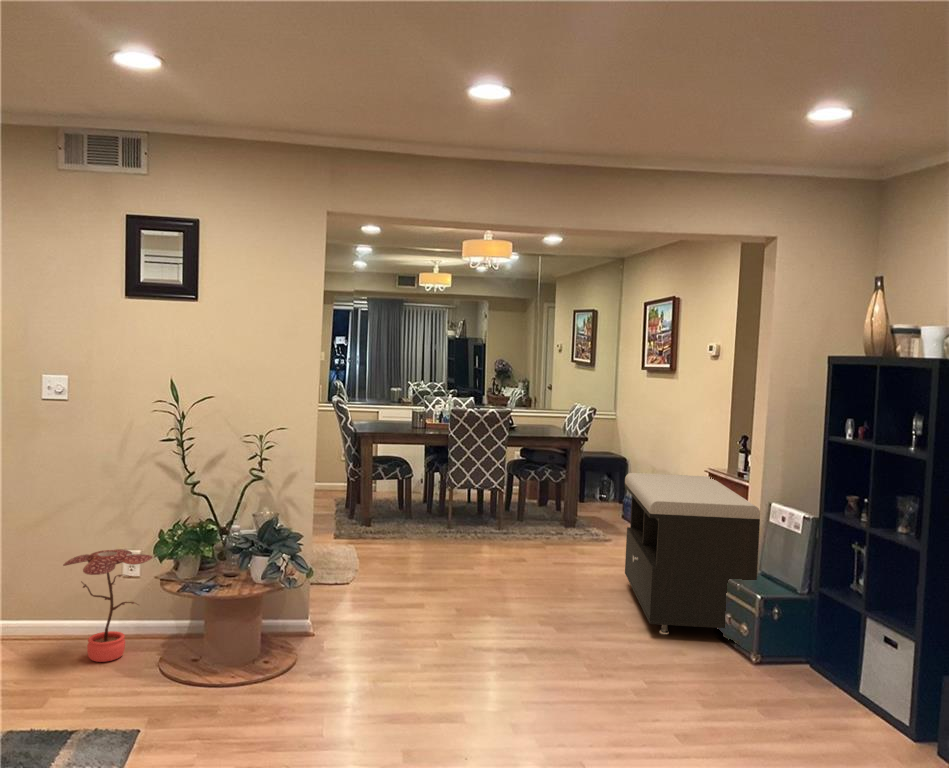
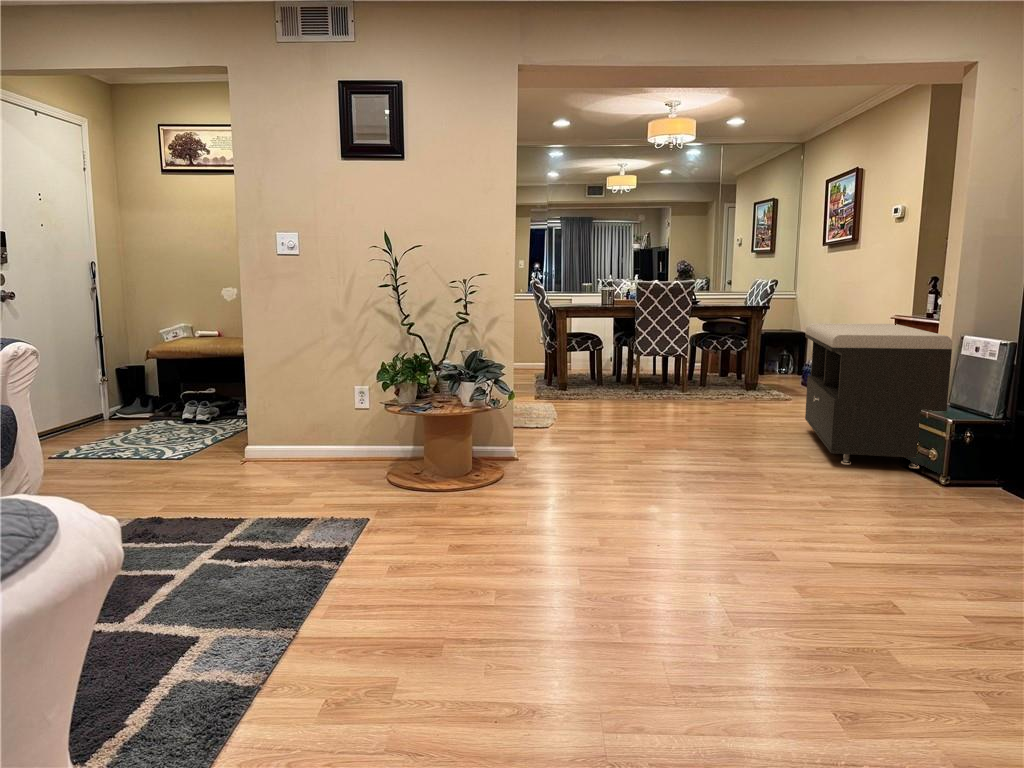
potted plant: present [63,549,152,662] -> none [312,382,380,471]

